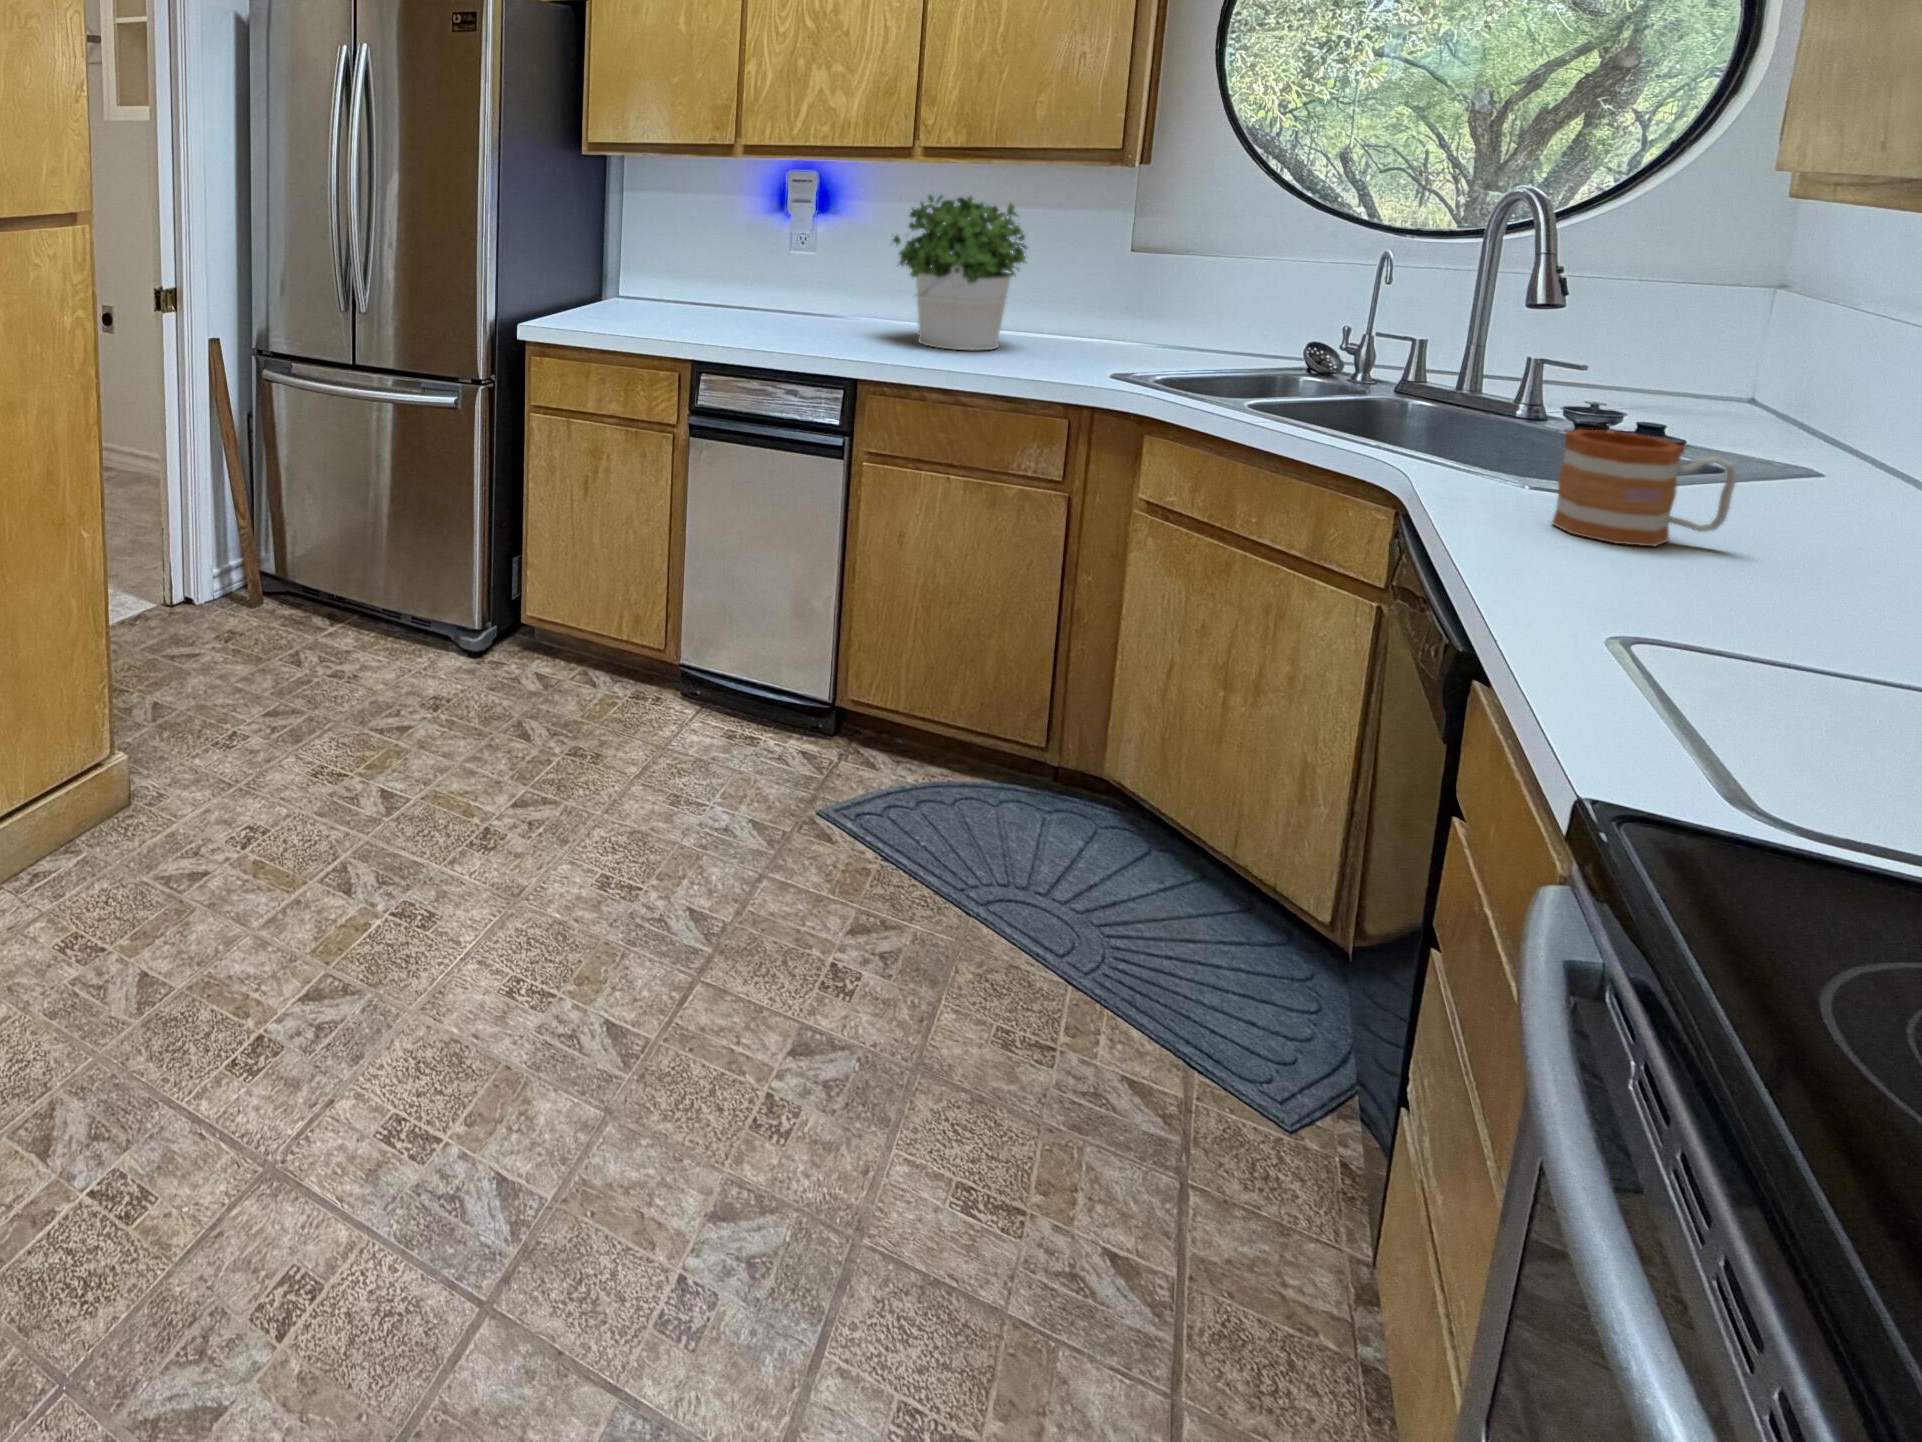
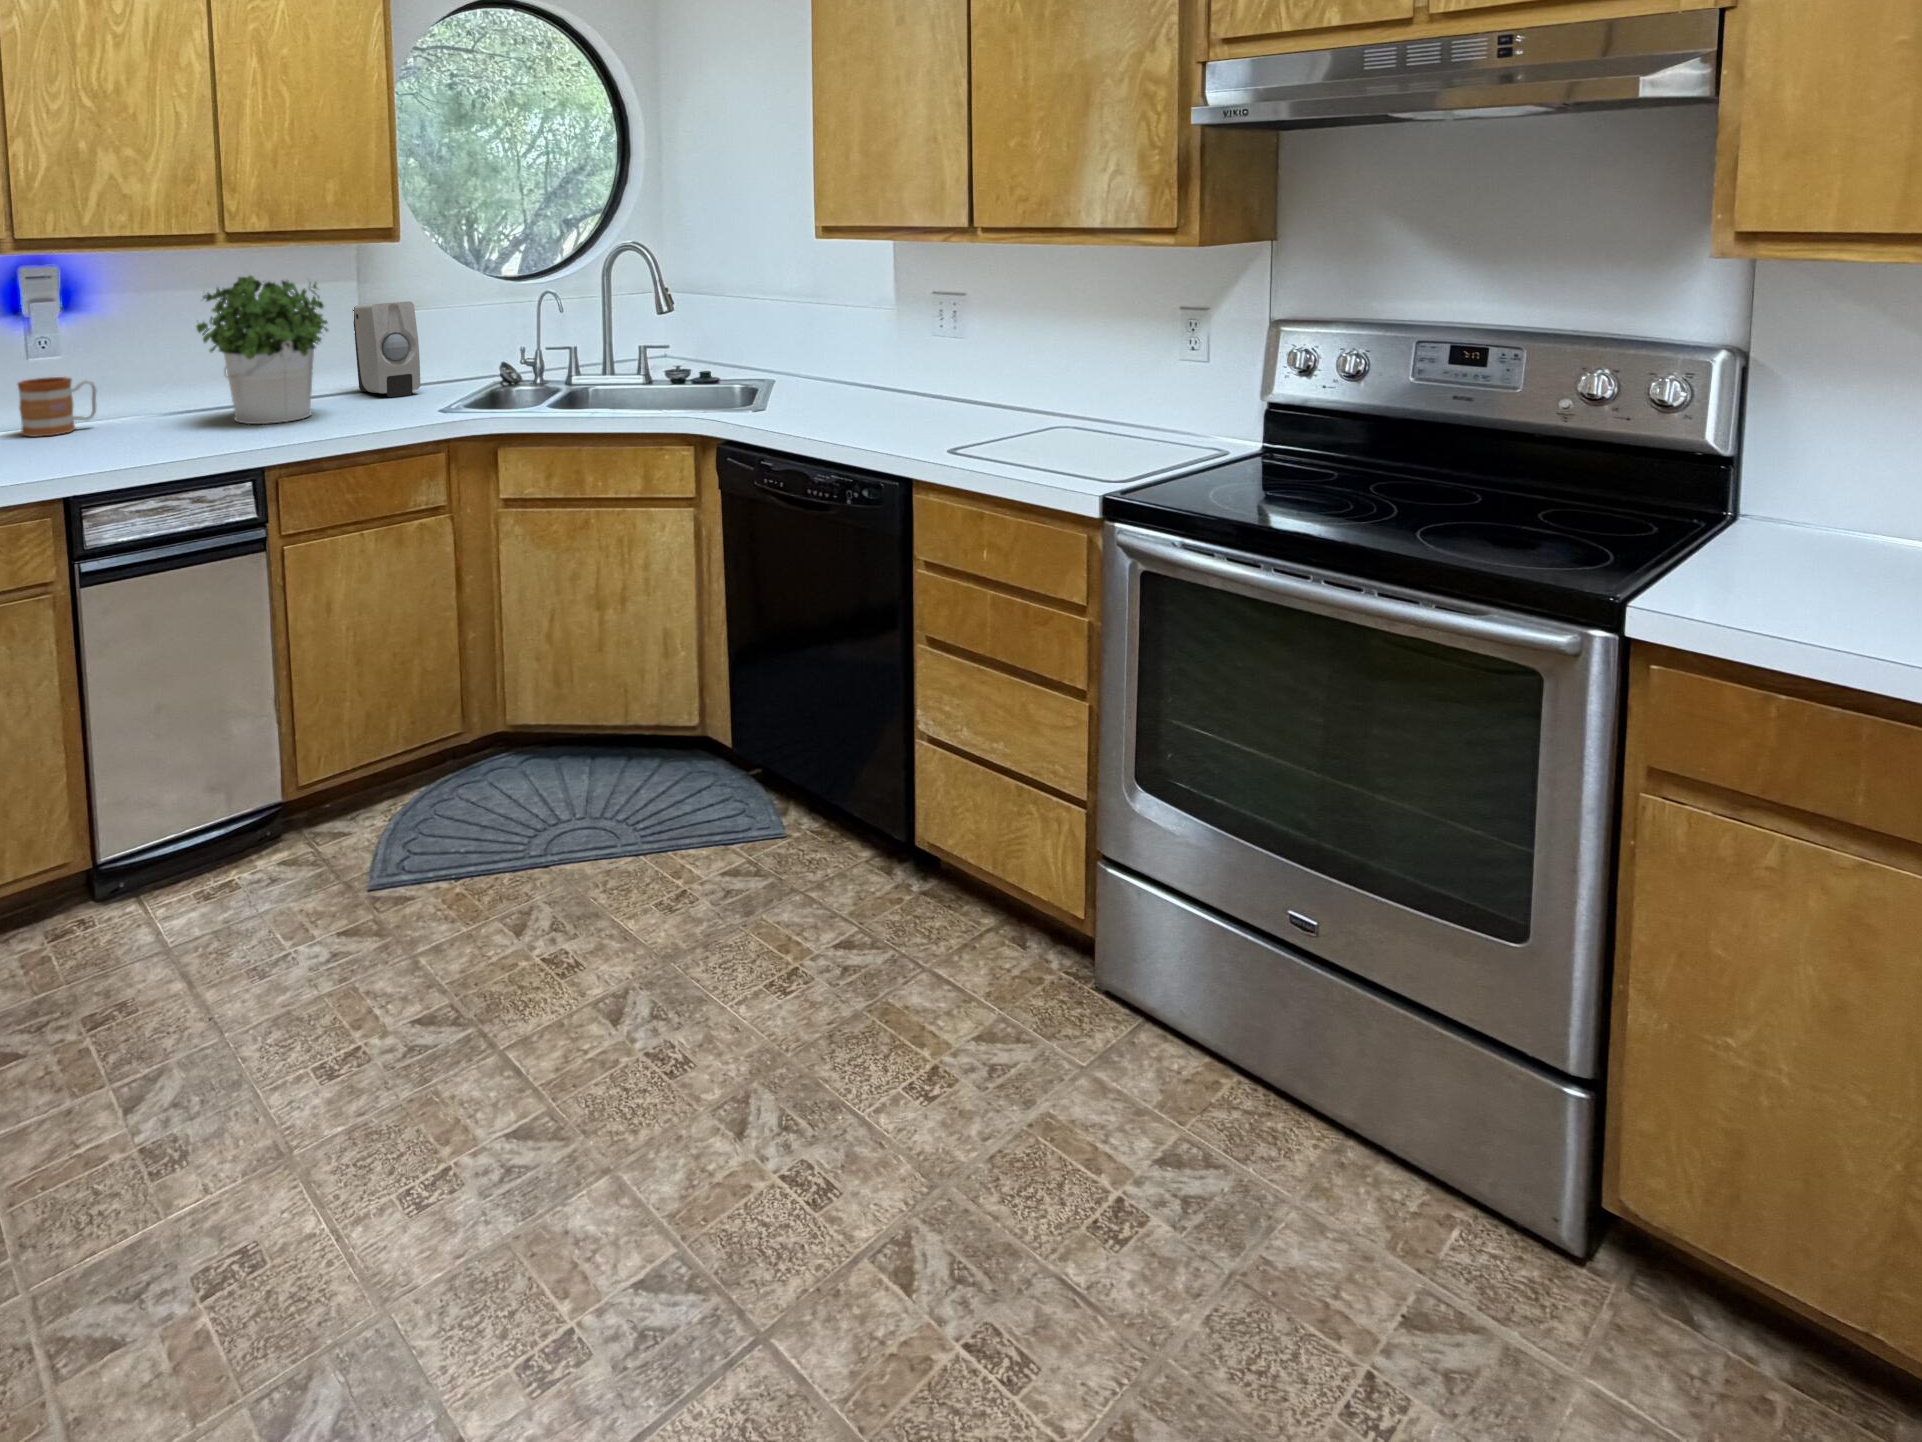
soap dispenser: none [1109,243,1183,357] -> present [353,302,420,397]
mug: present [1552,430,1737,547] -> present [18,377,96,437]

